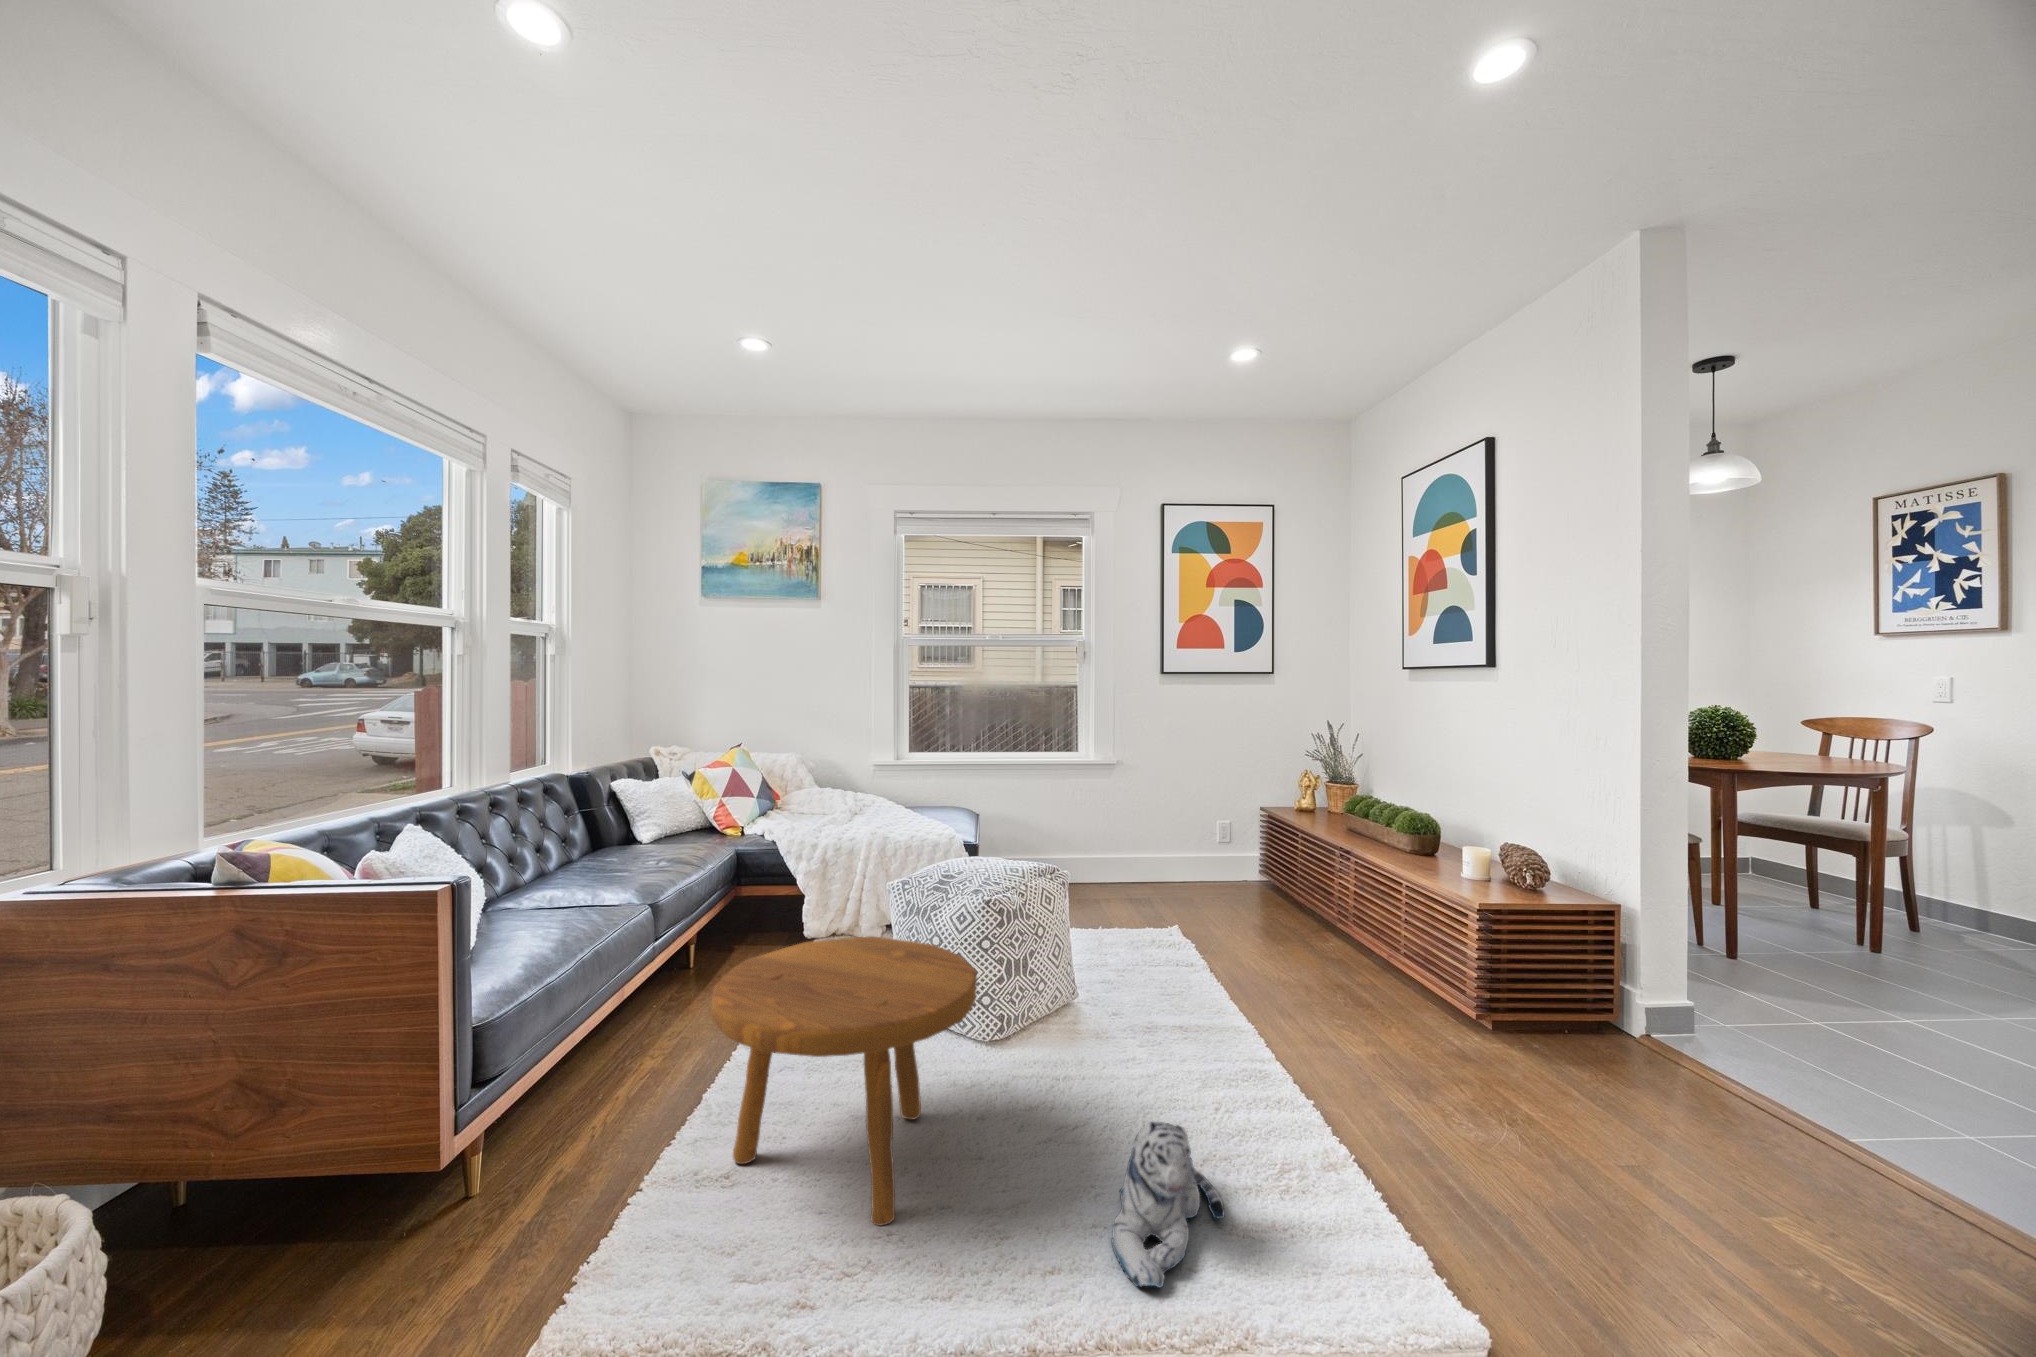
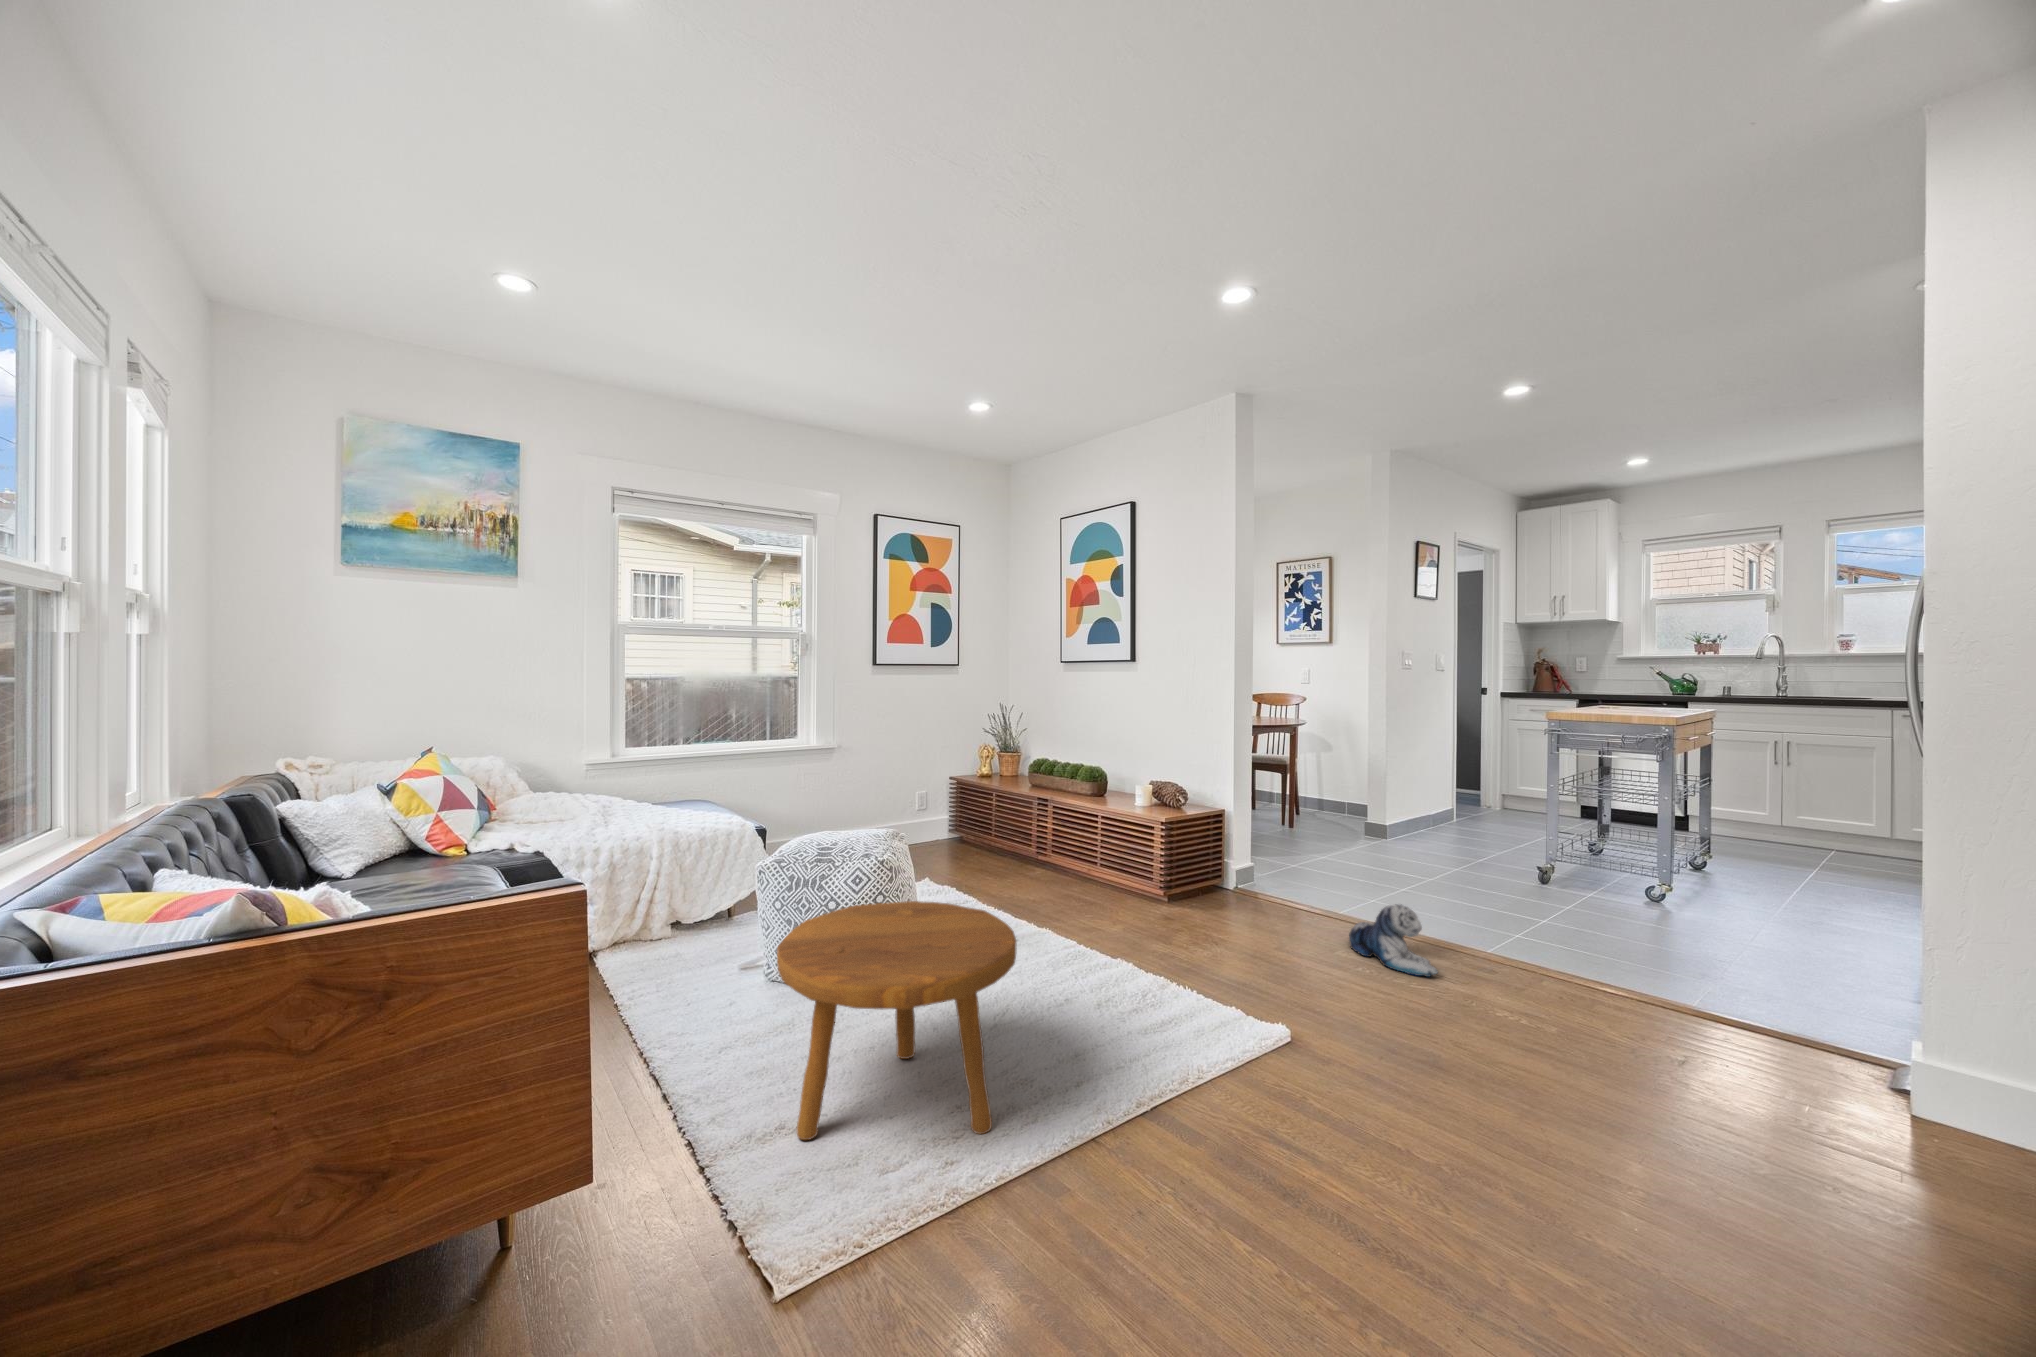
plush toy: present [1112,1121,1225,1287] -> present [1349,904,1438,977]

